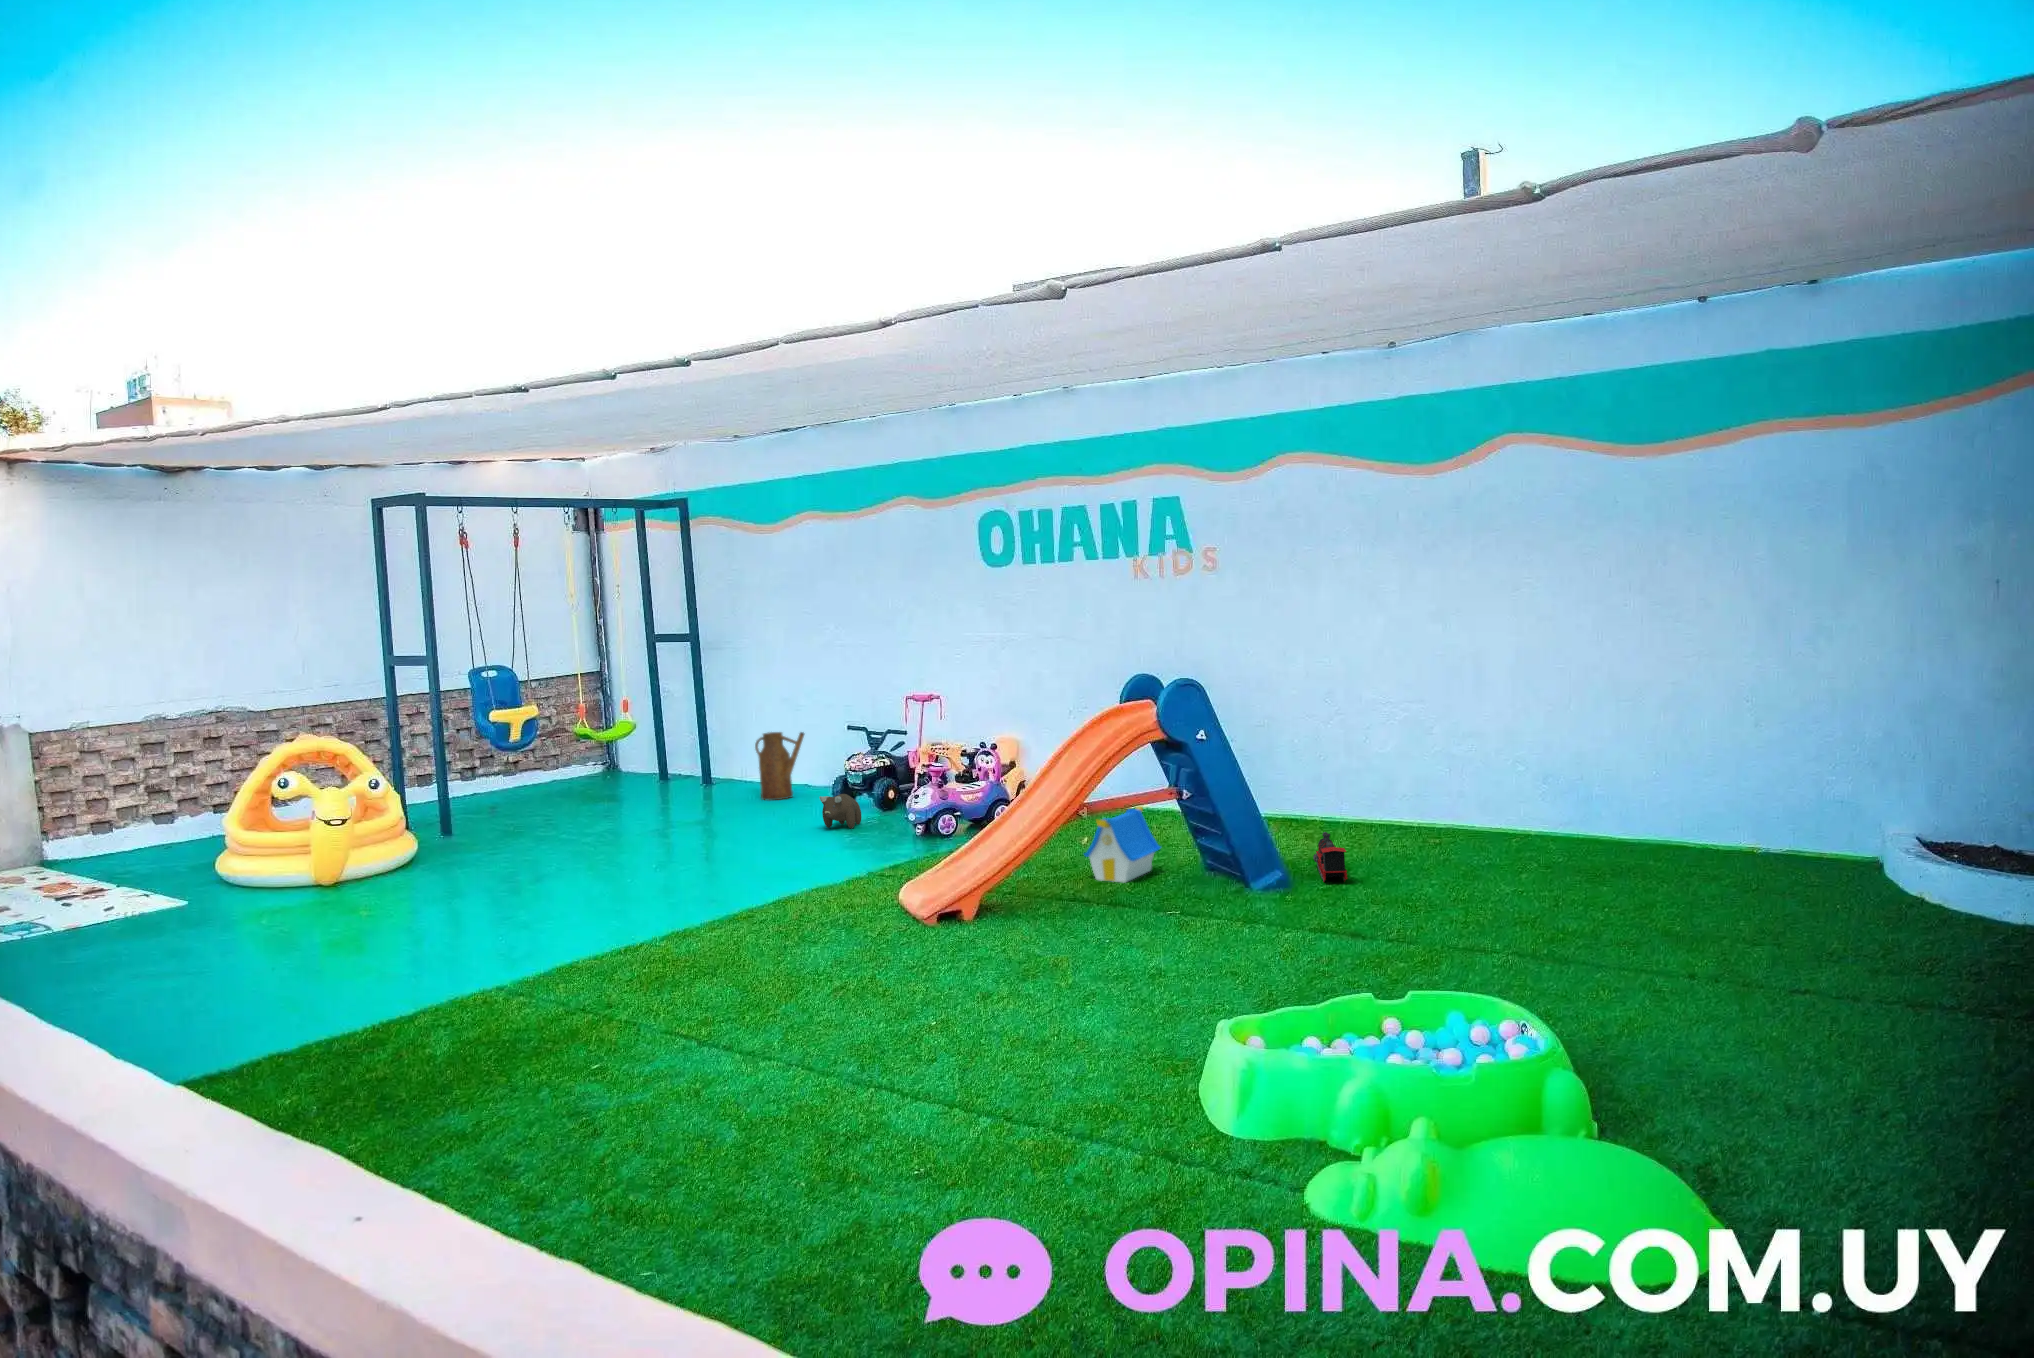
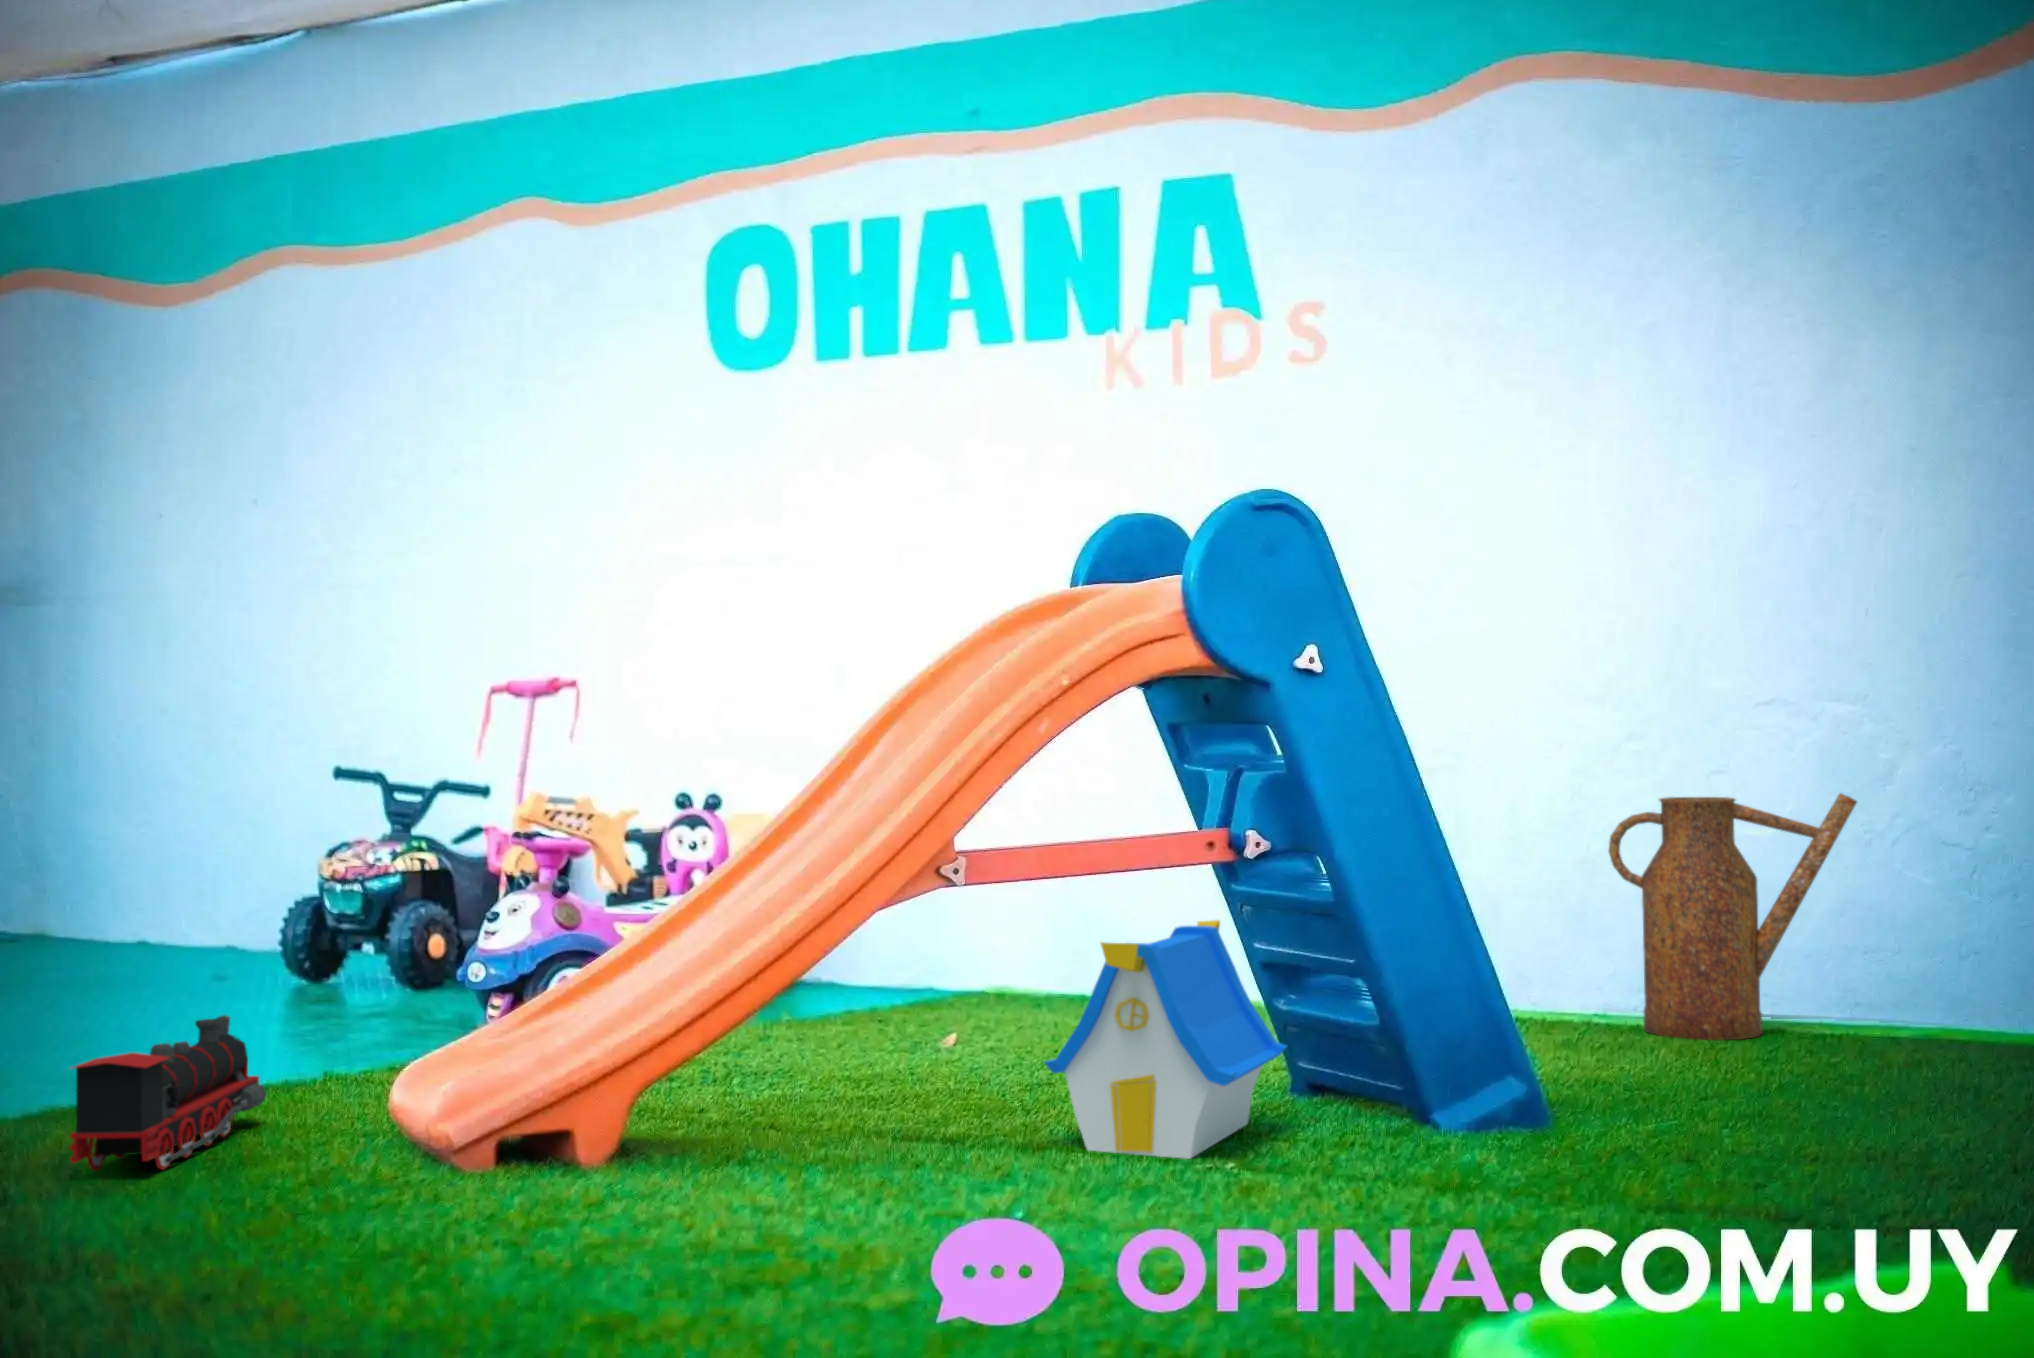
watering can: present [755,732,804,800] -> present [1609,793,1857,1040]
plush toy: present [819,794,861,828] -> none [218,921,342,1016]
toy train: present [1313,832,1347,882] -> present [70,1015,266,1171]

